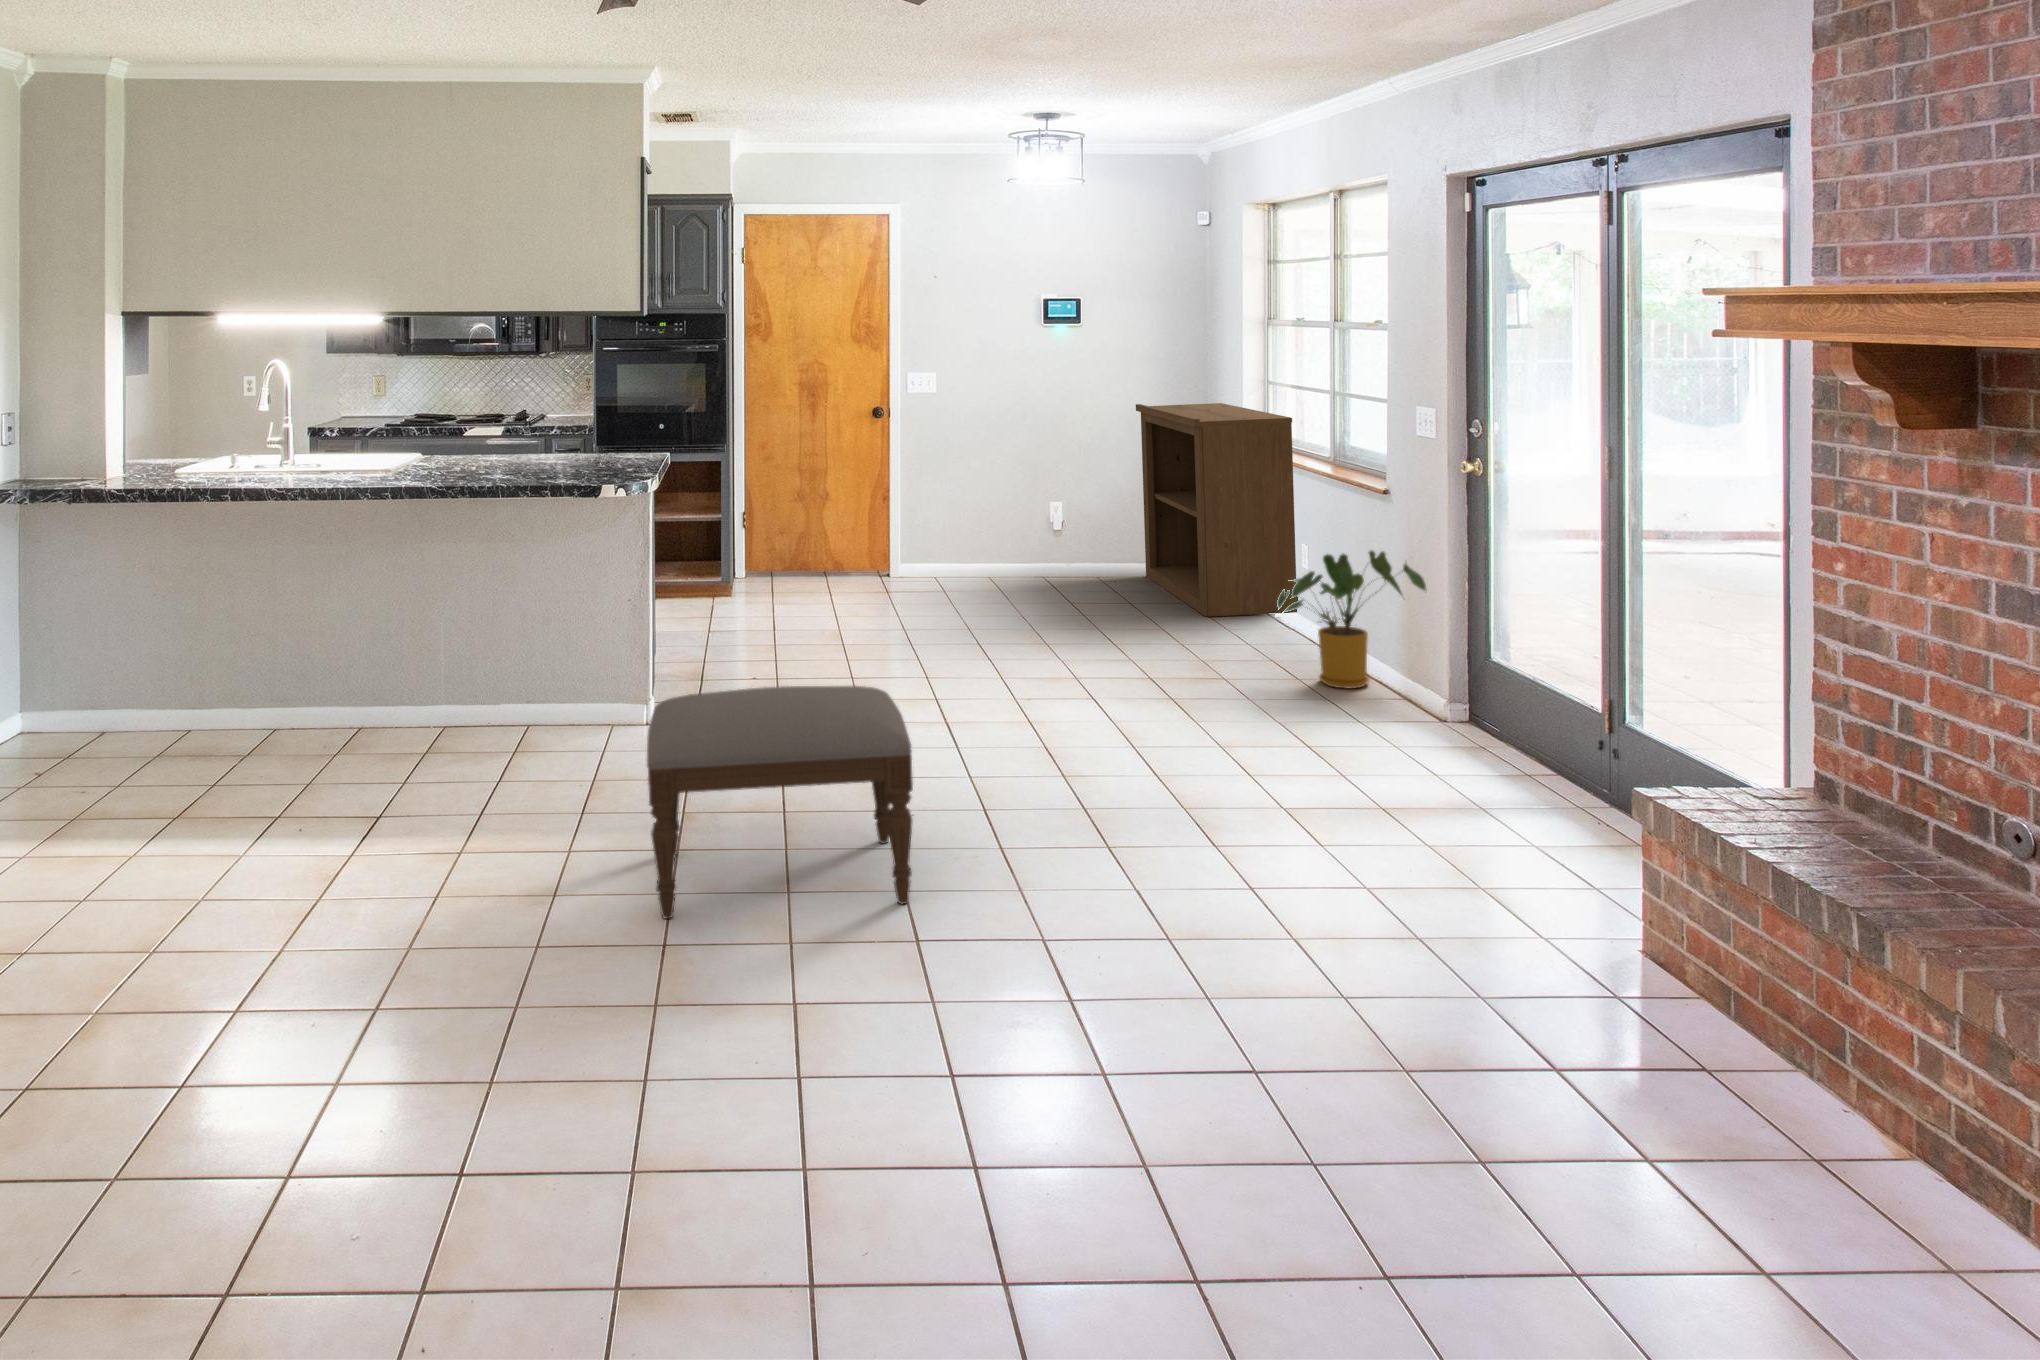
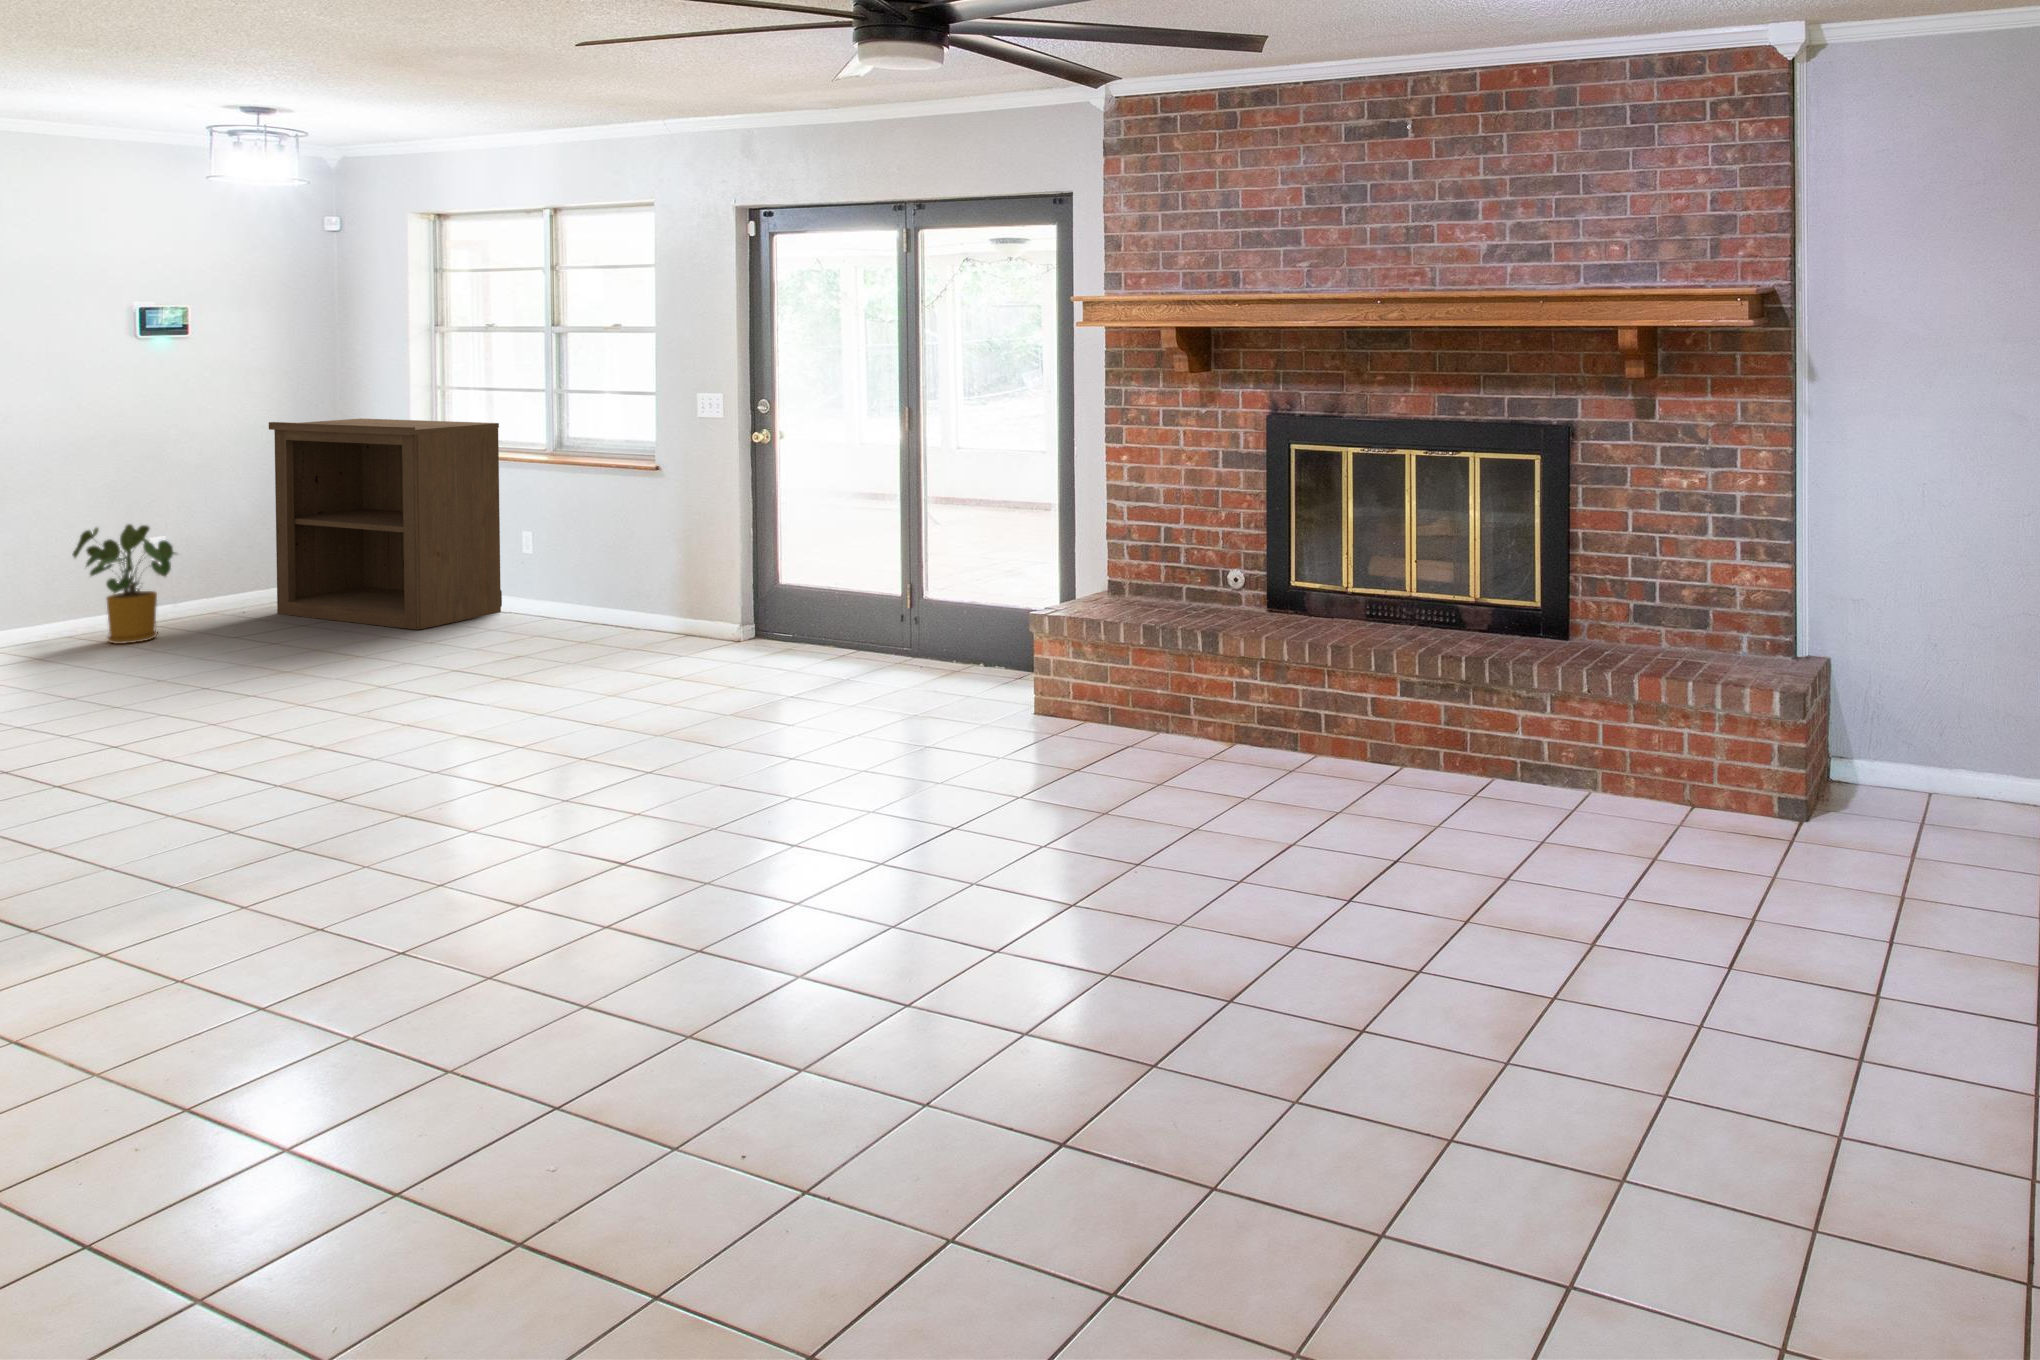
house plant: present [1277,551,1427,688] -> present [73,524,175,644]
ottoman: present [647,686,913,919] -> none [207,671,581,938]

